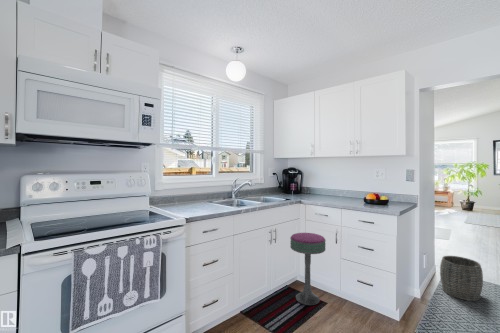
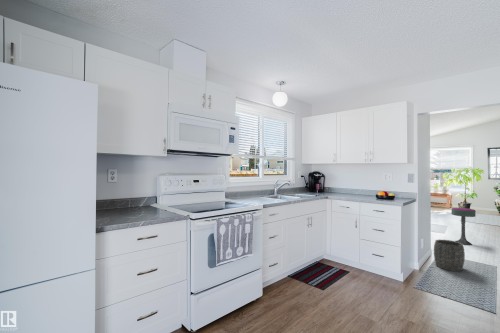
bar stool: present [290,233,326,305] -> present [451,208,476,245]

